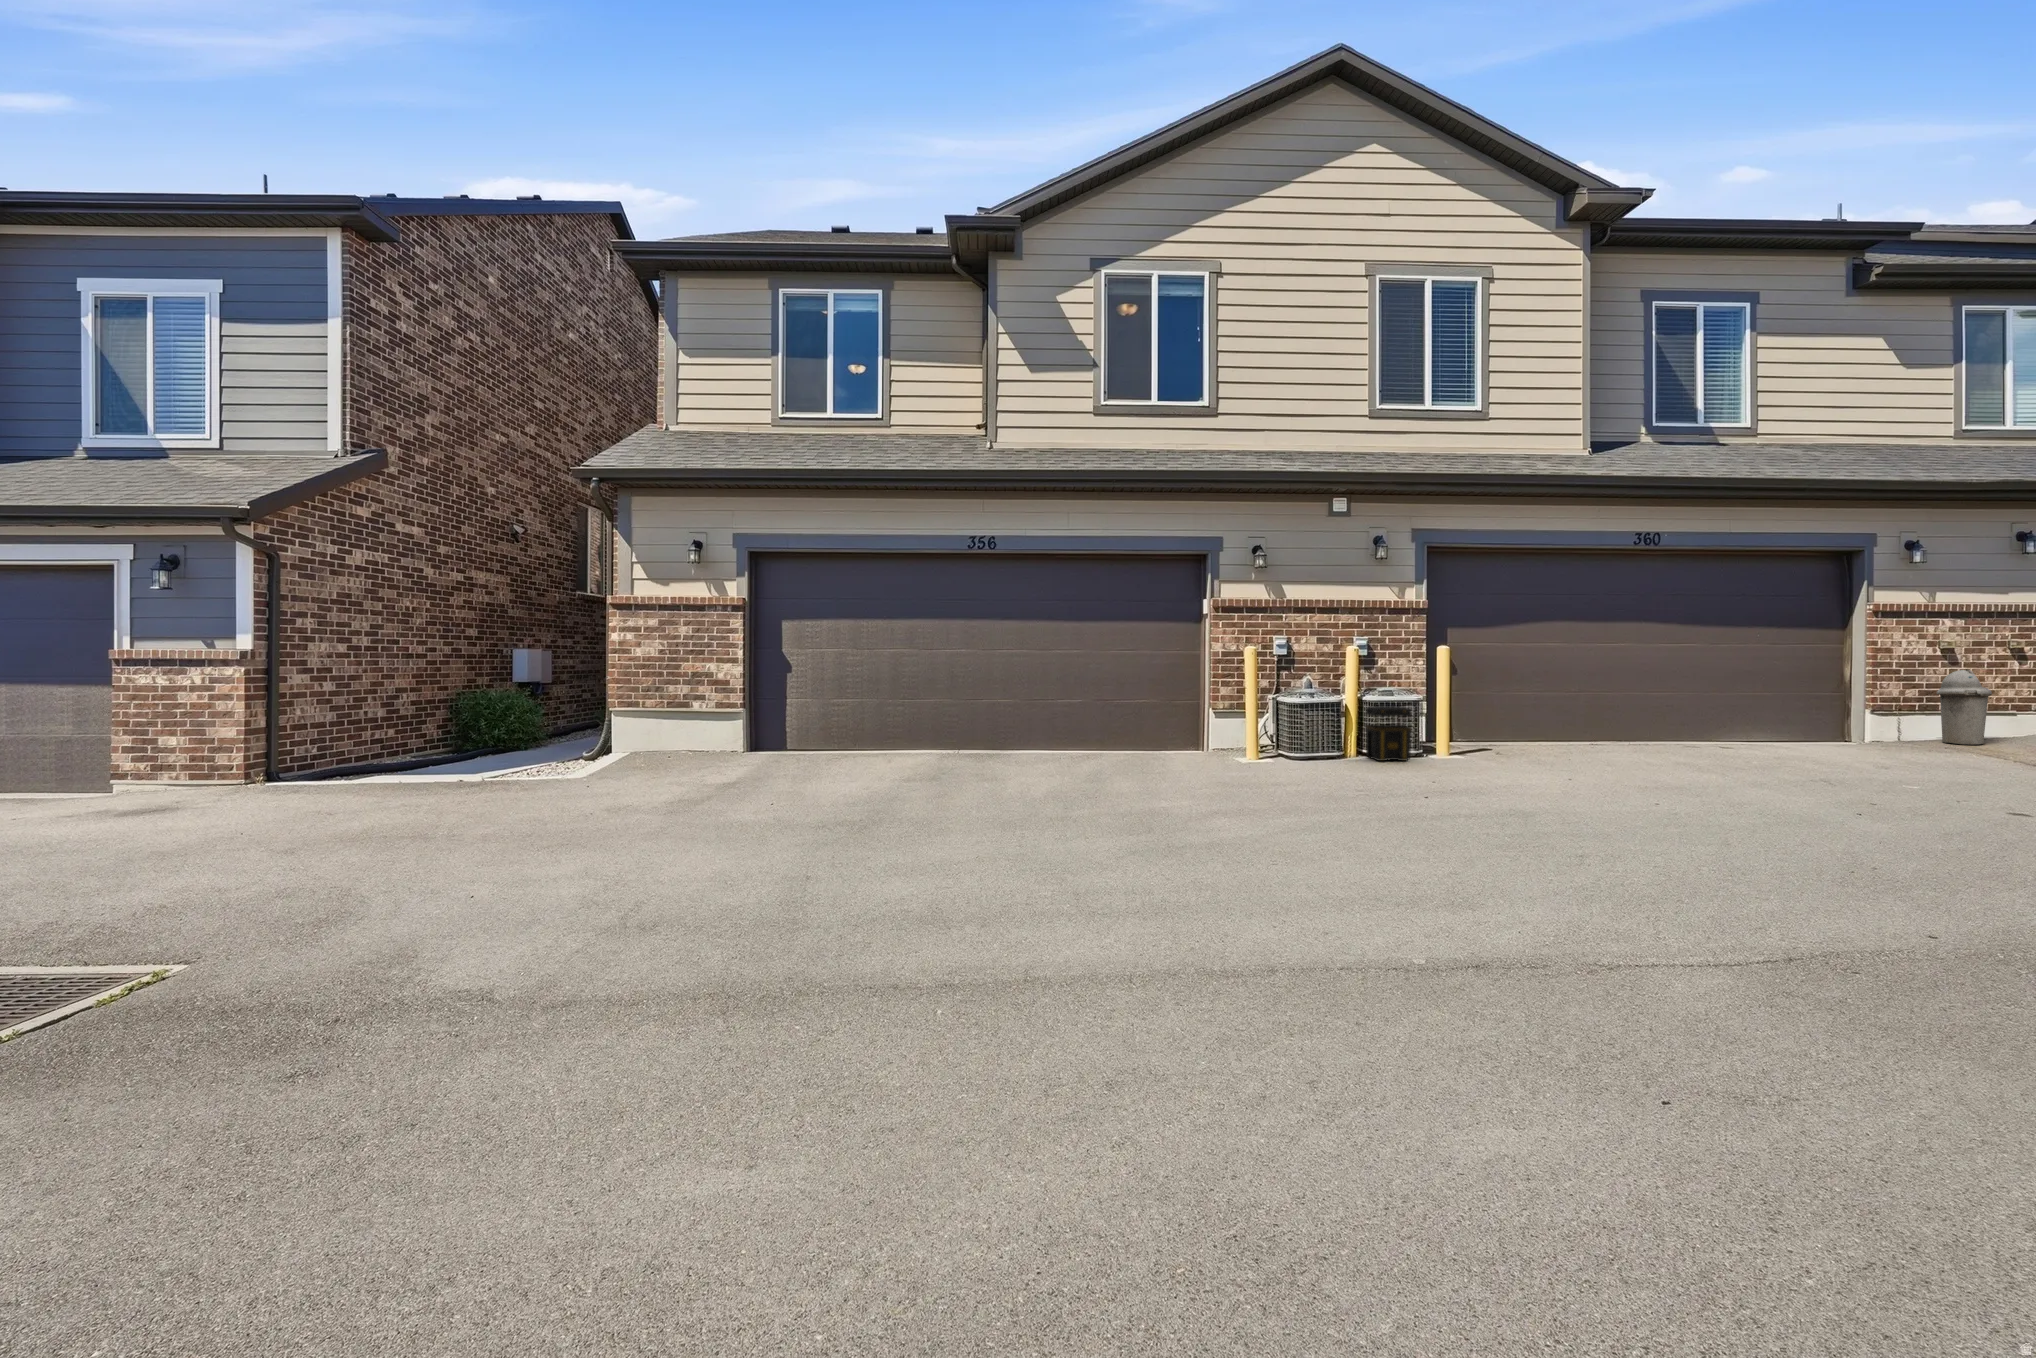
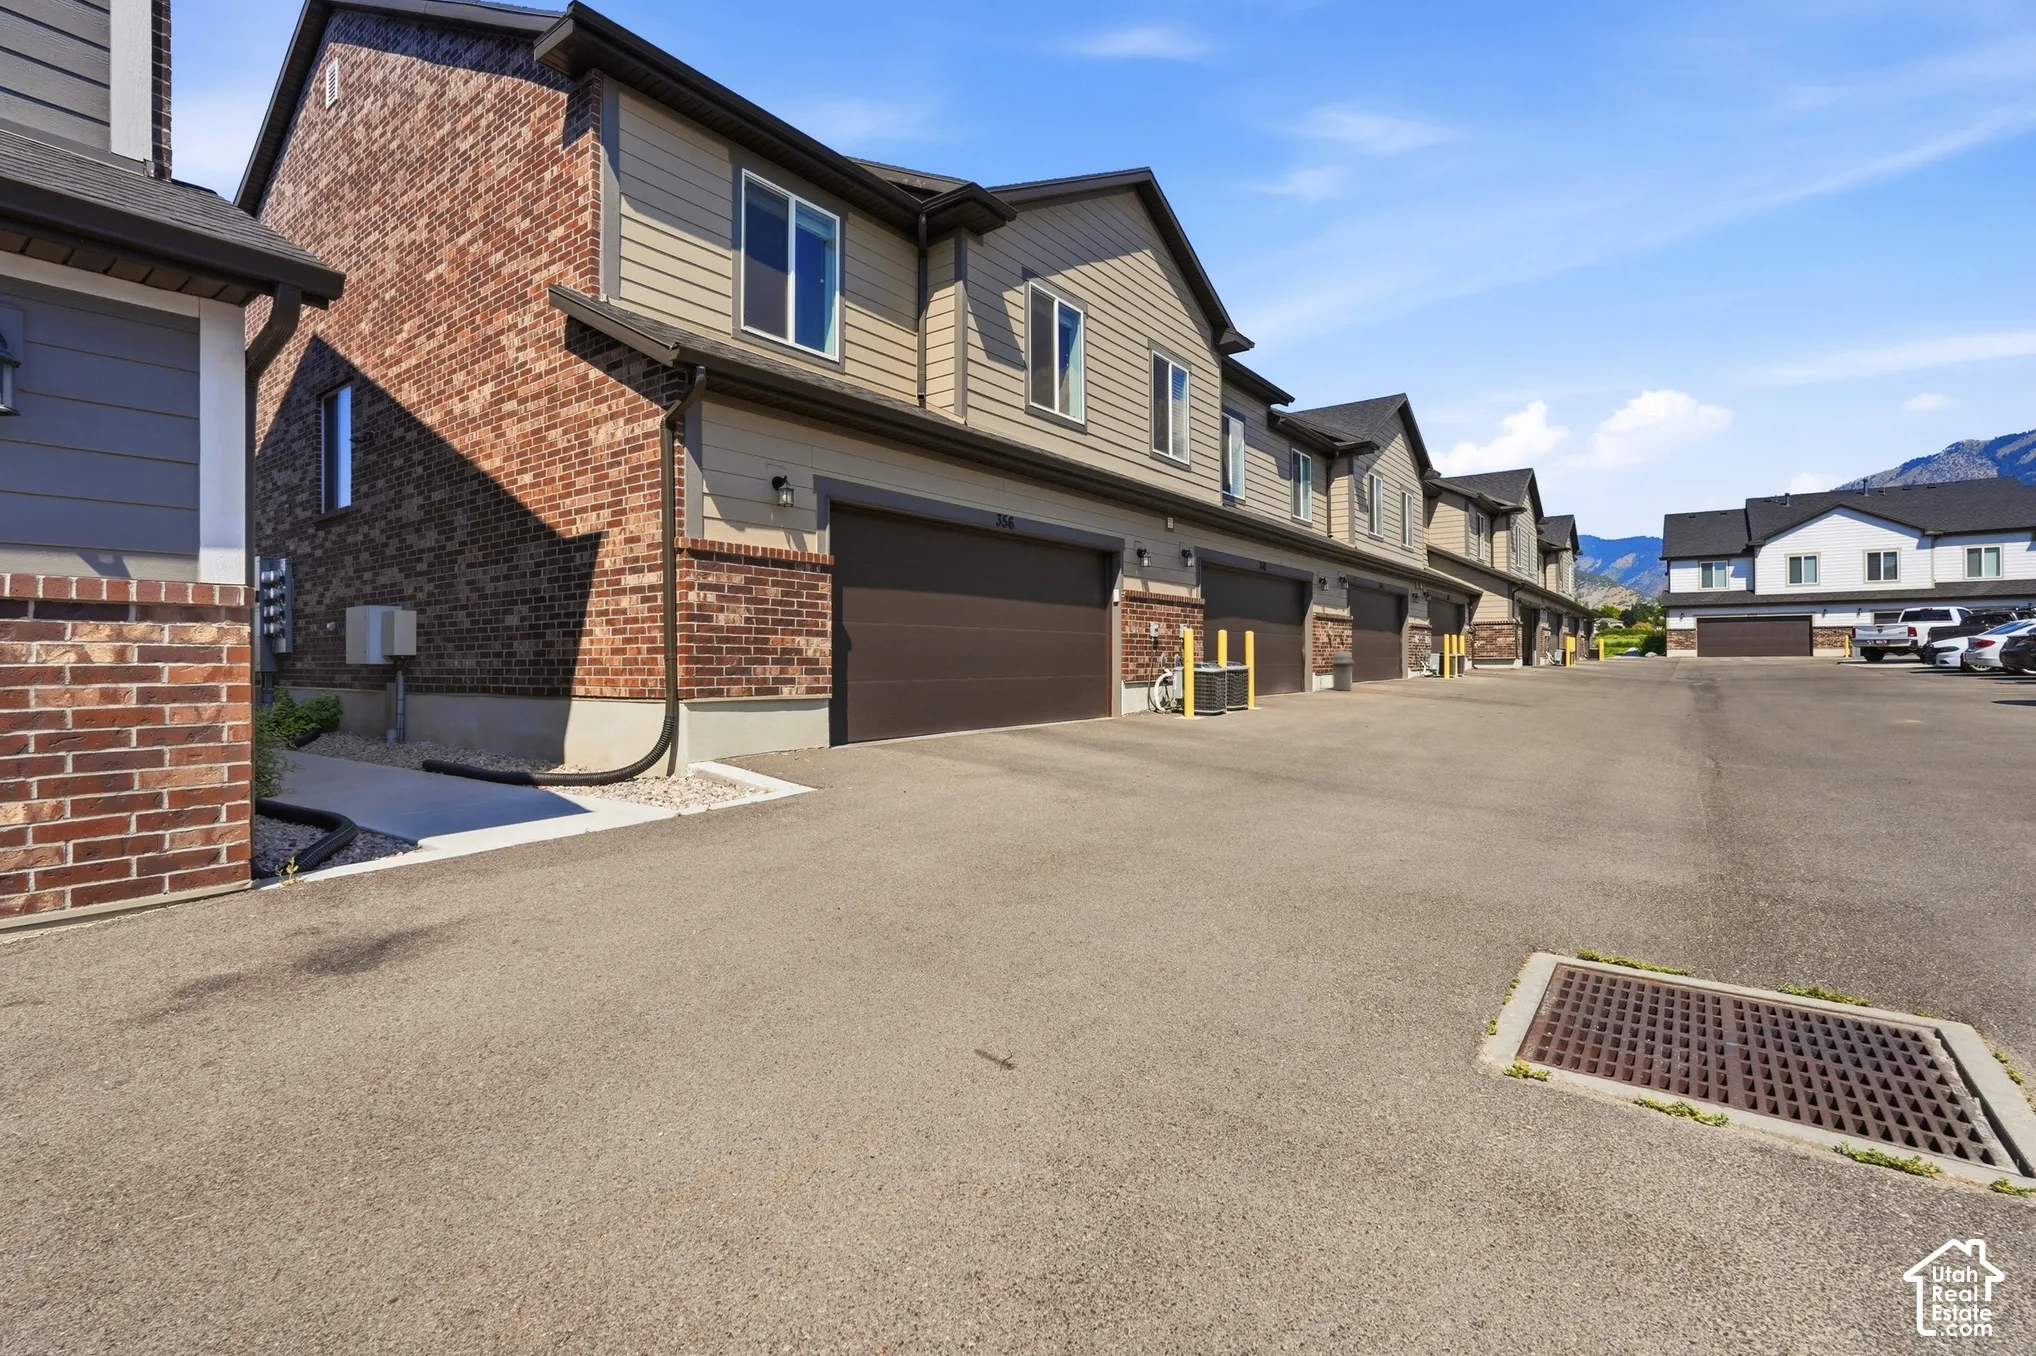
toolbox: present [1365,706,1412,761] -> none [1216,675,1251,714]

